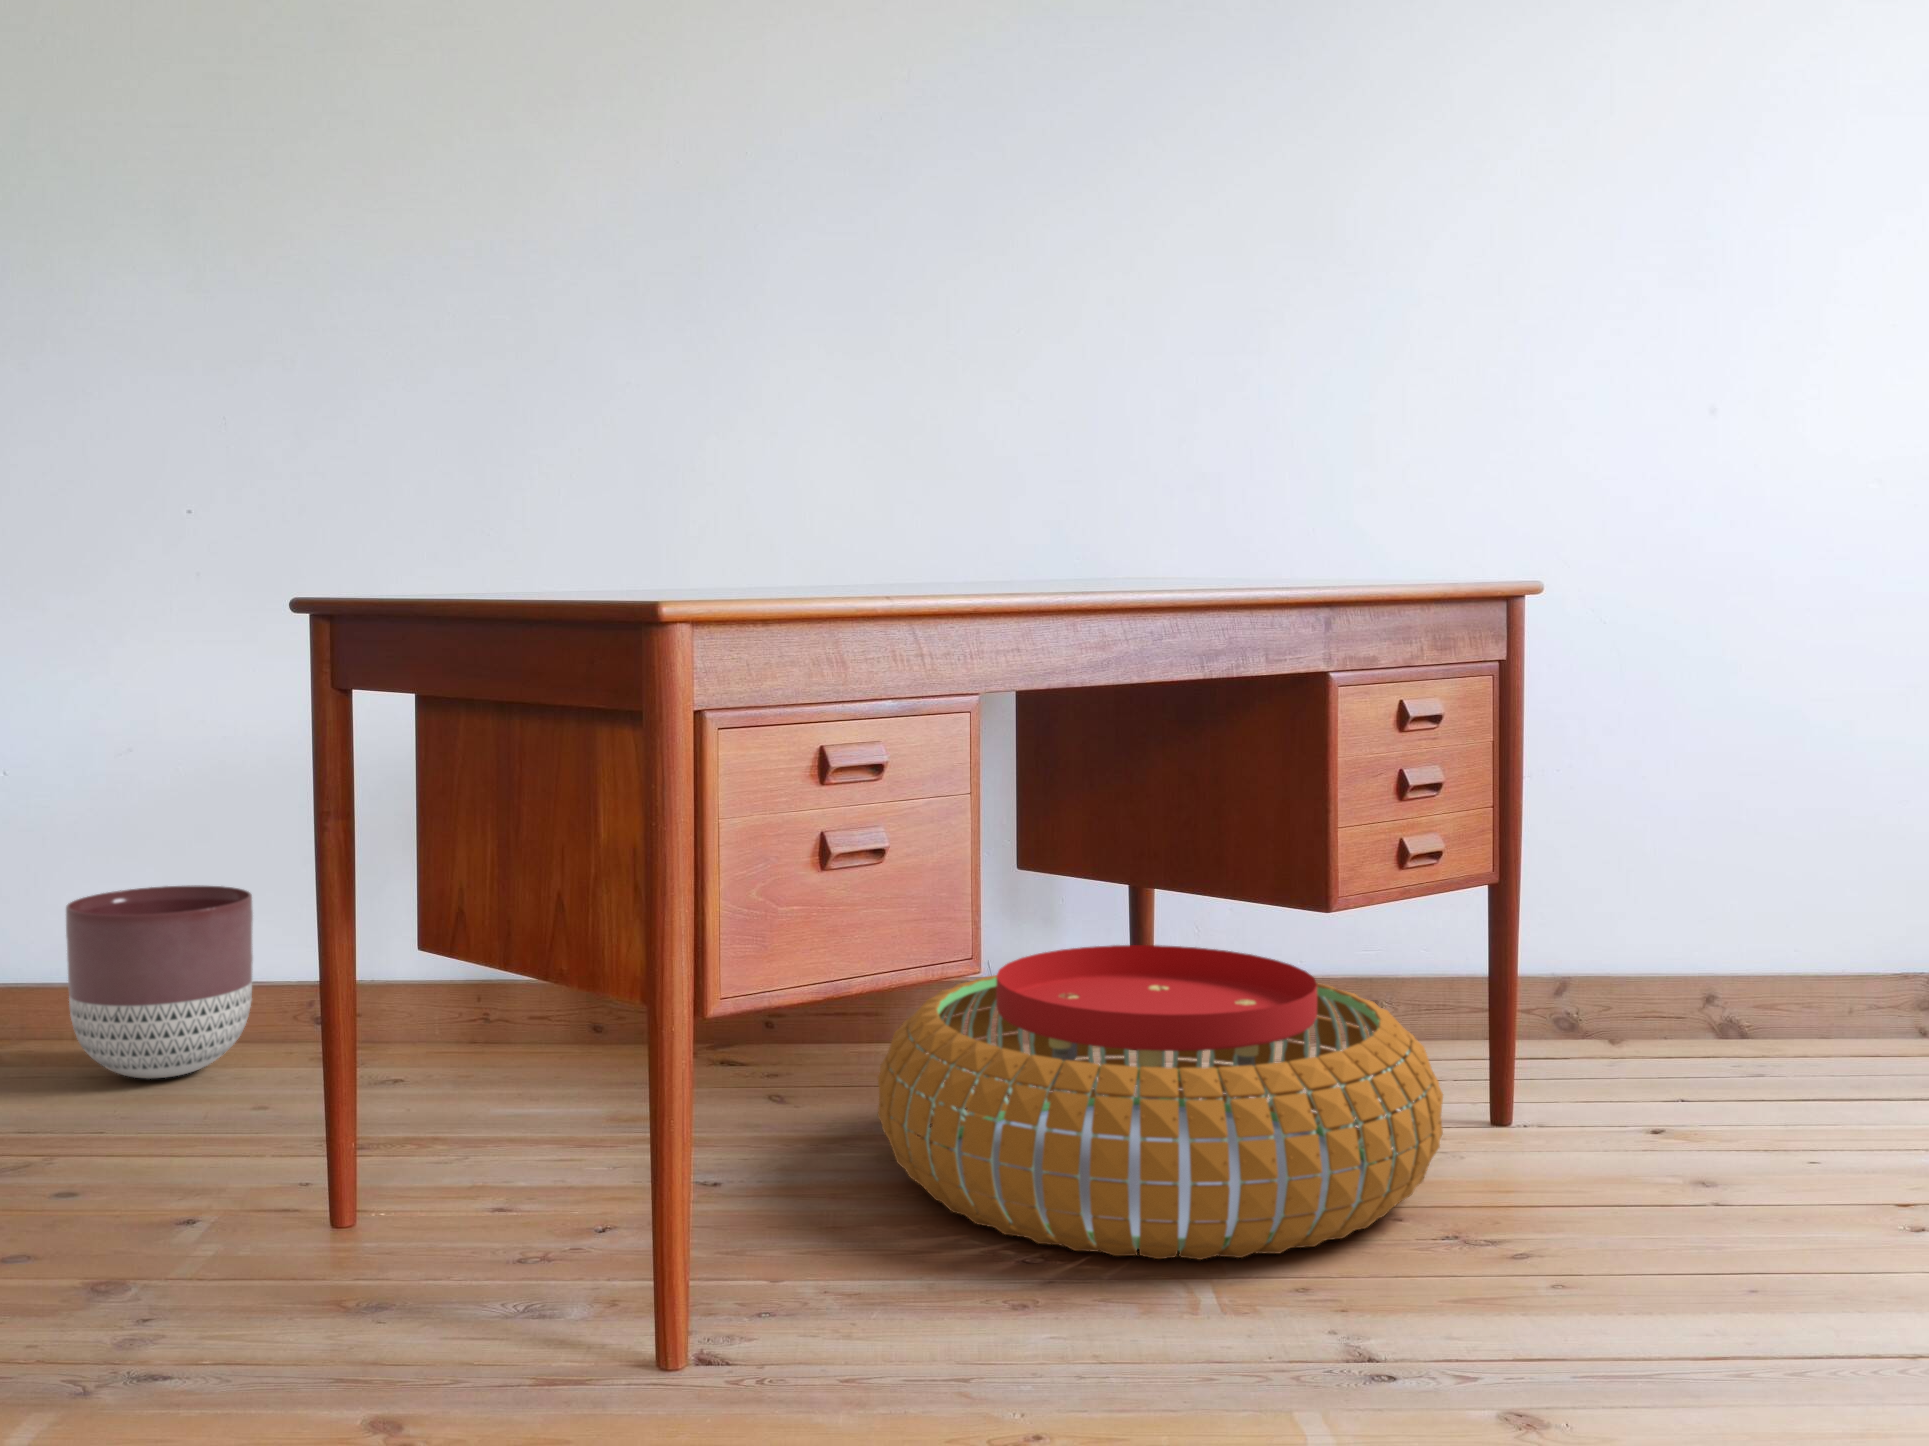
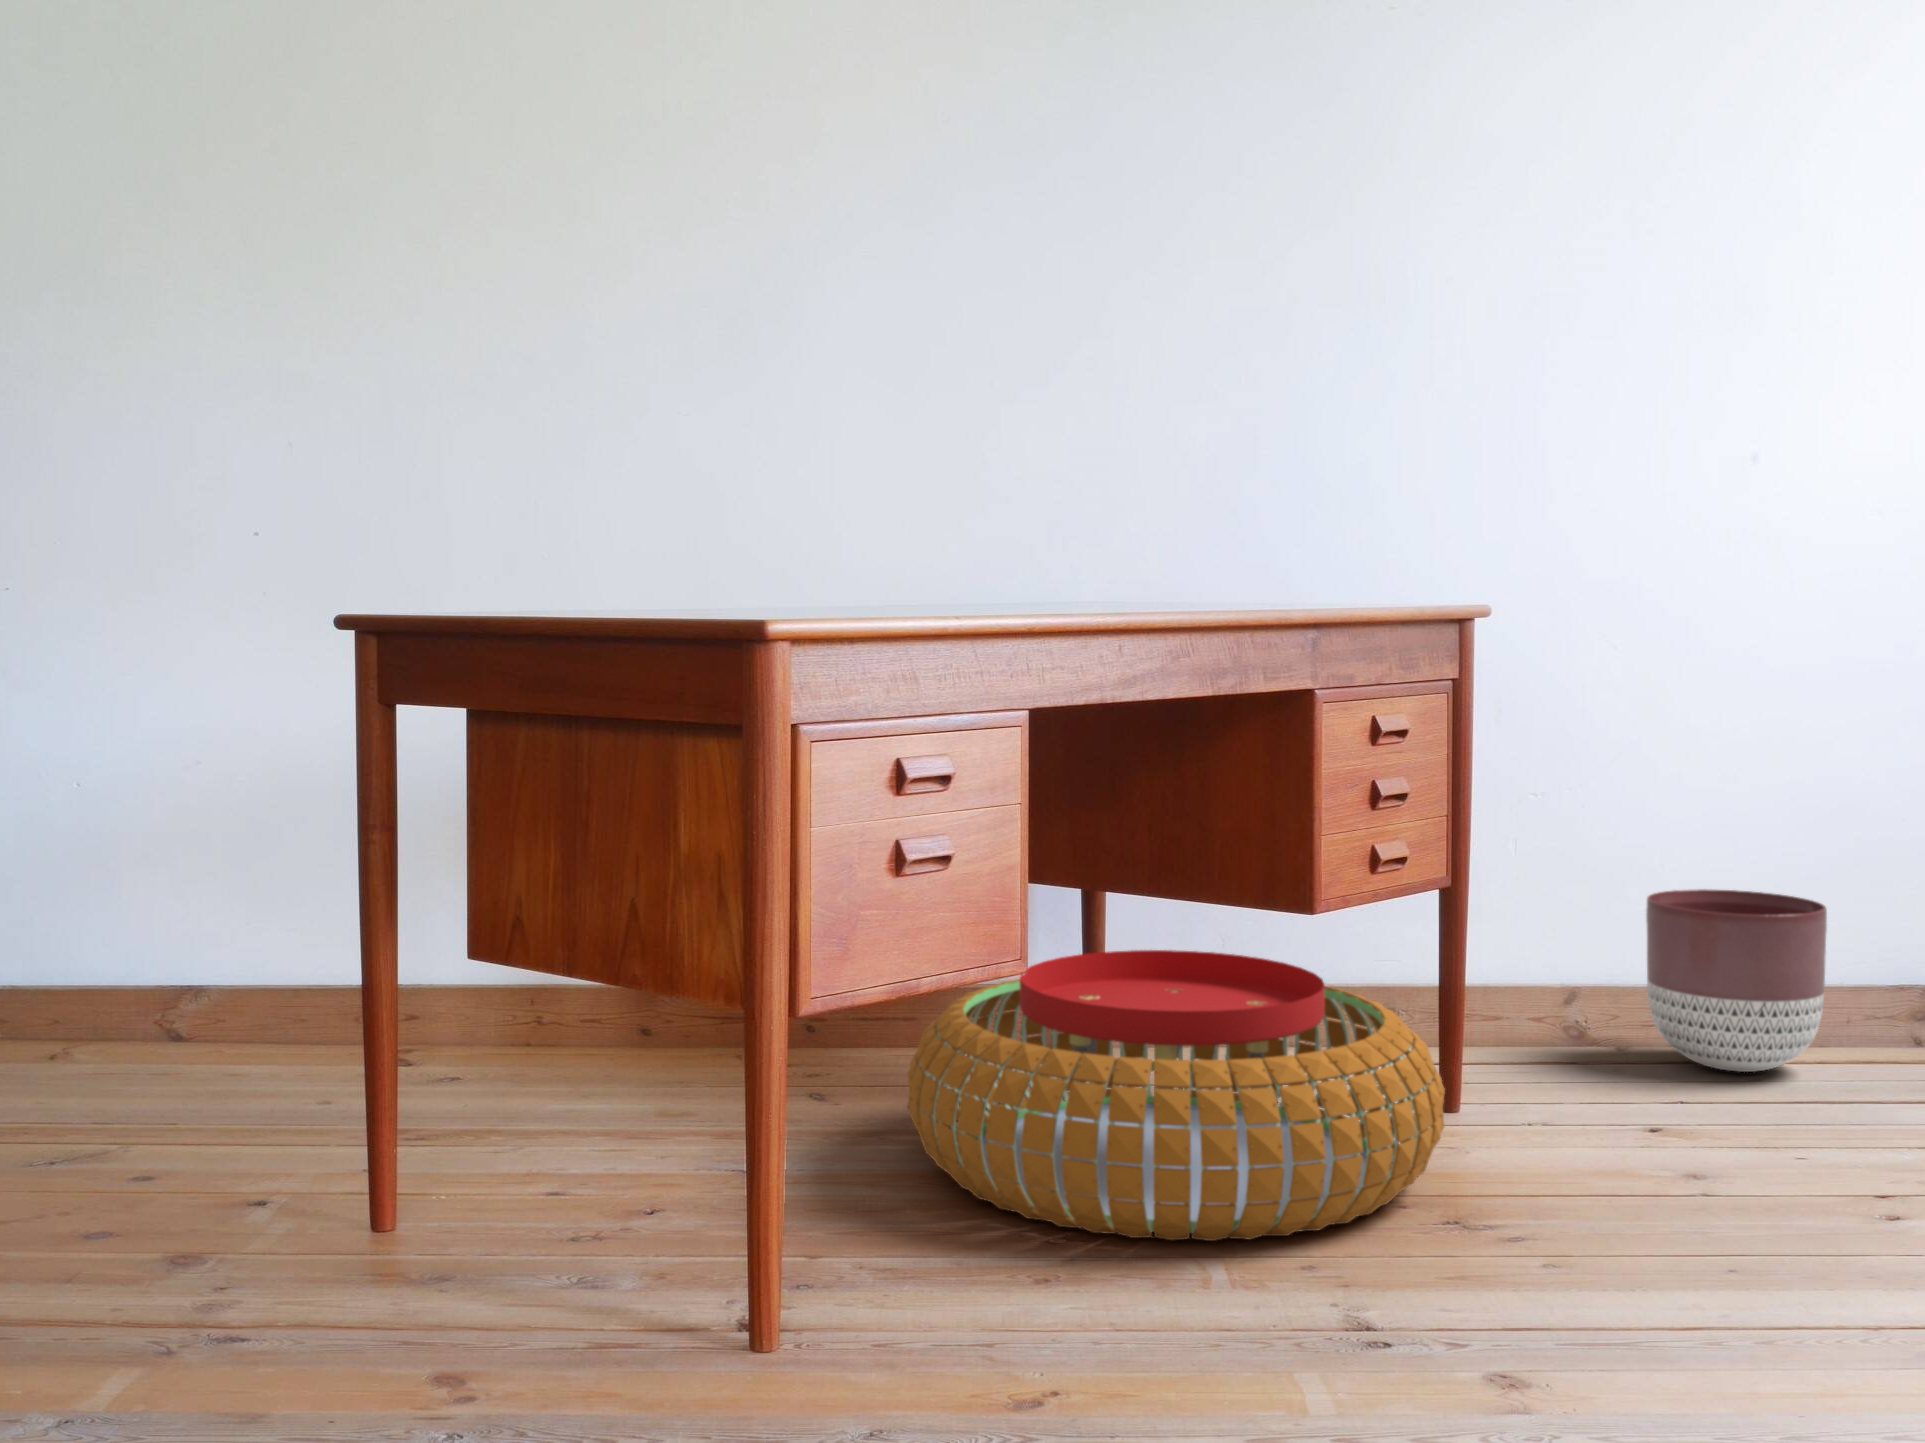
planter: present [66,885,253,1079] -> present [1646,889,1827,1072]

